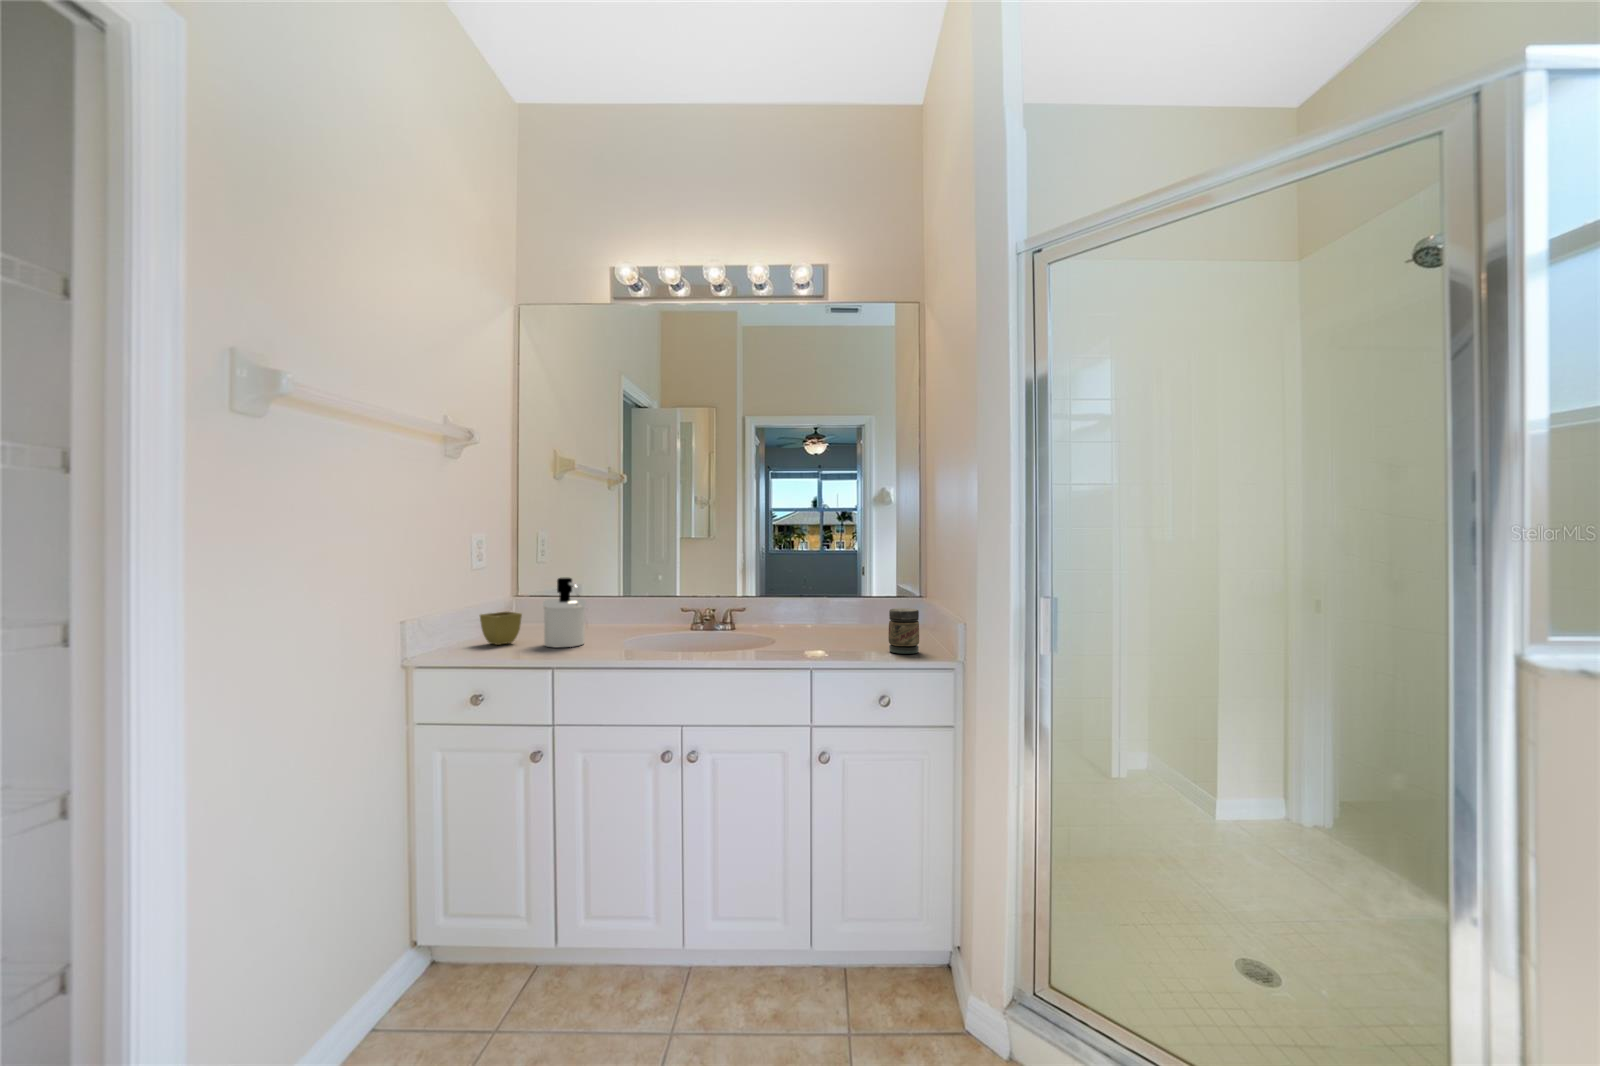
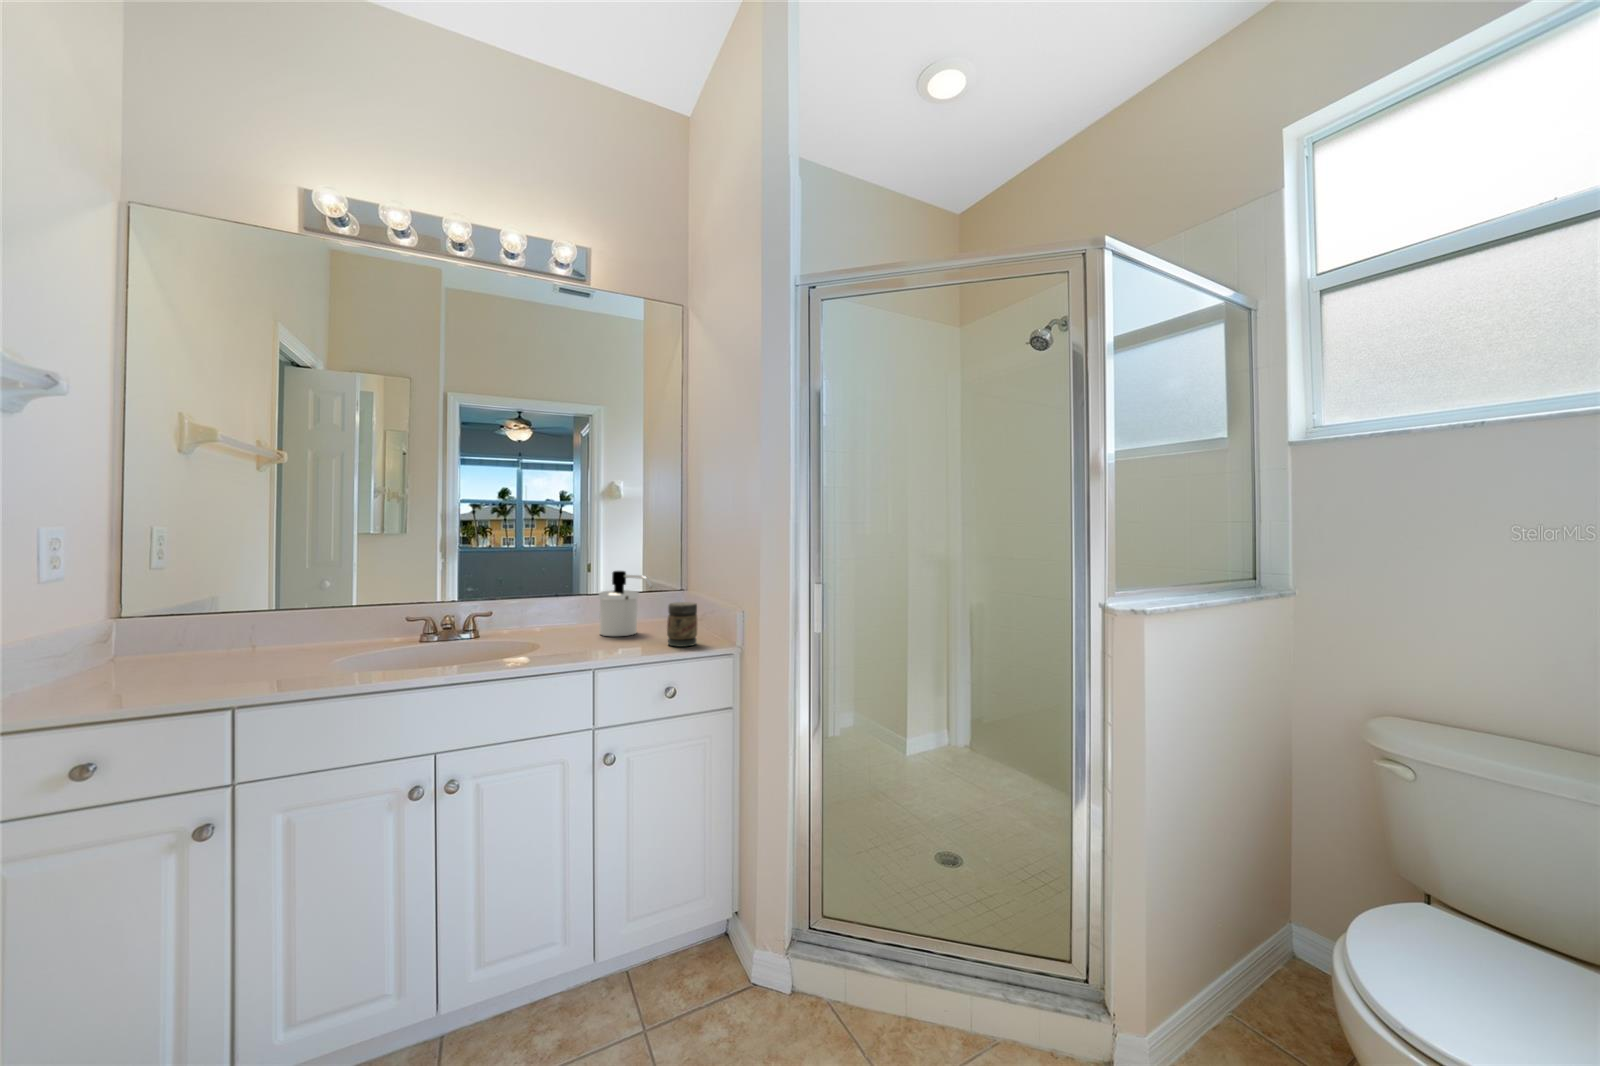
soap dispenser: present [543,577,586,648] -> present [599,571,652,636]
flower pot: present [480,612,522,645] -> none [72,633,158,682]

